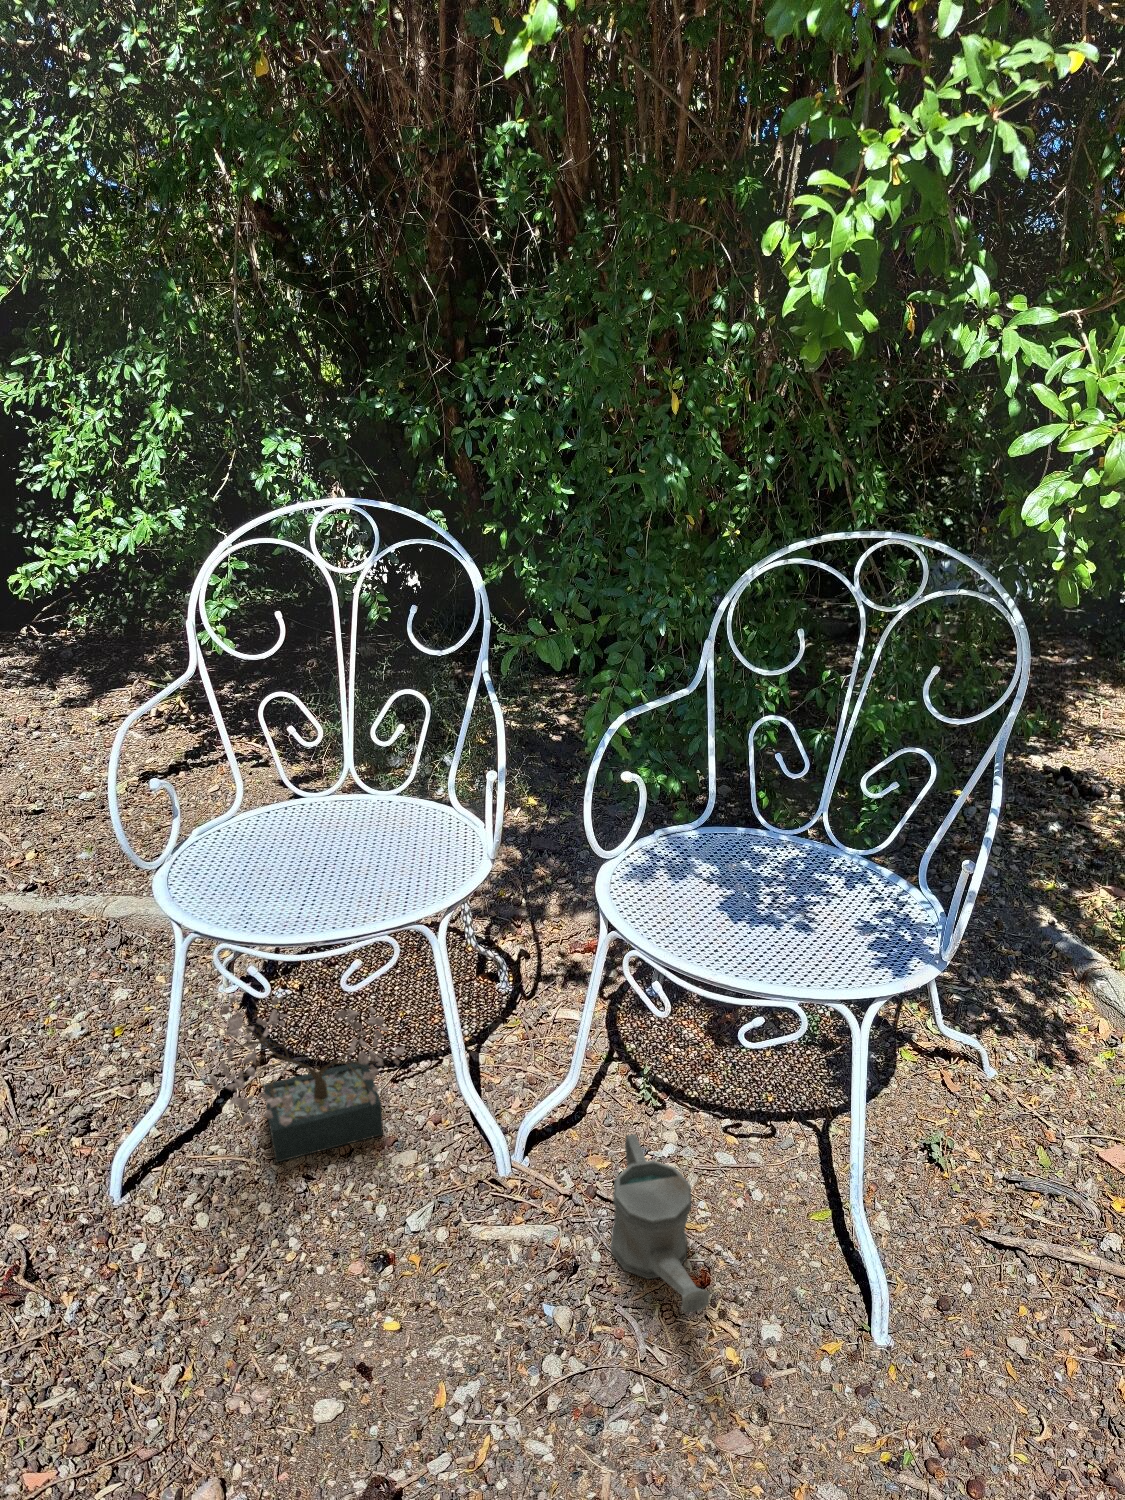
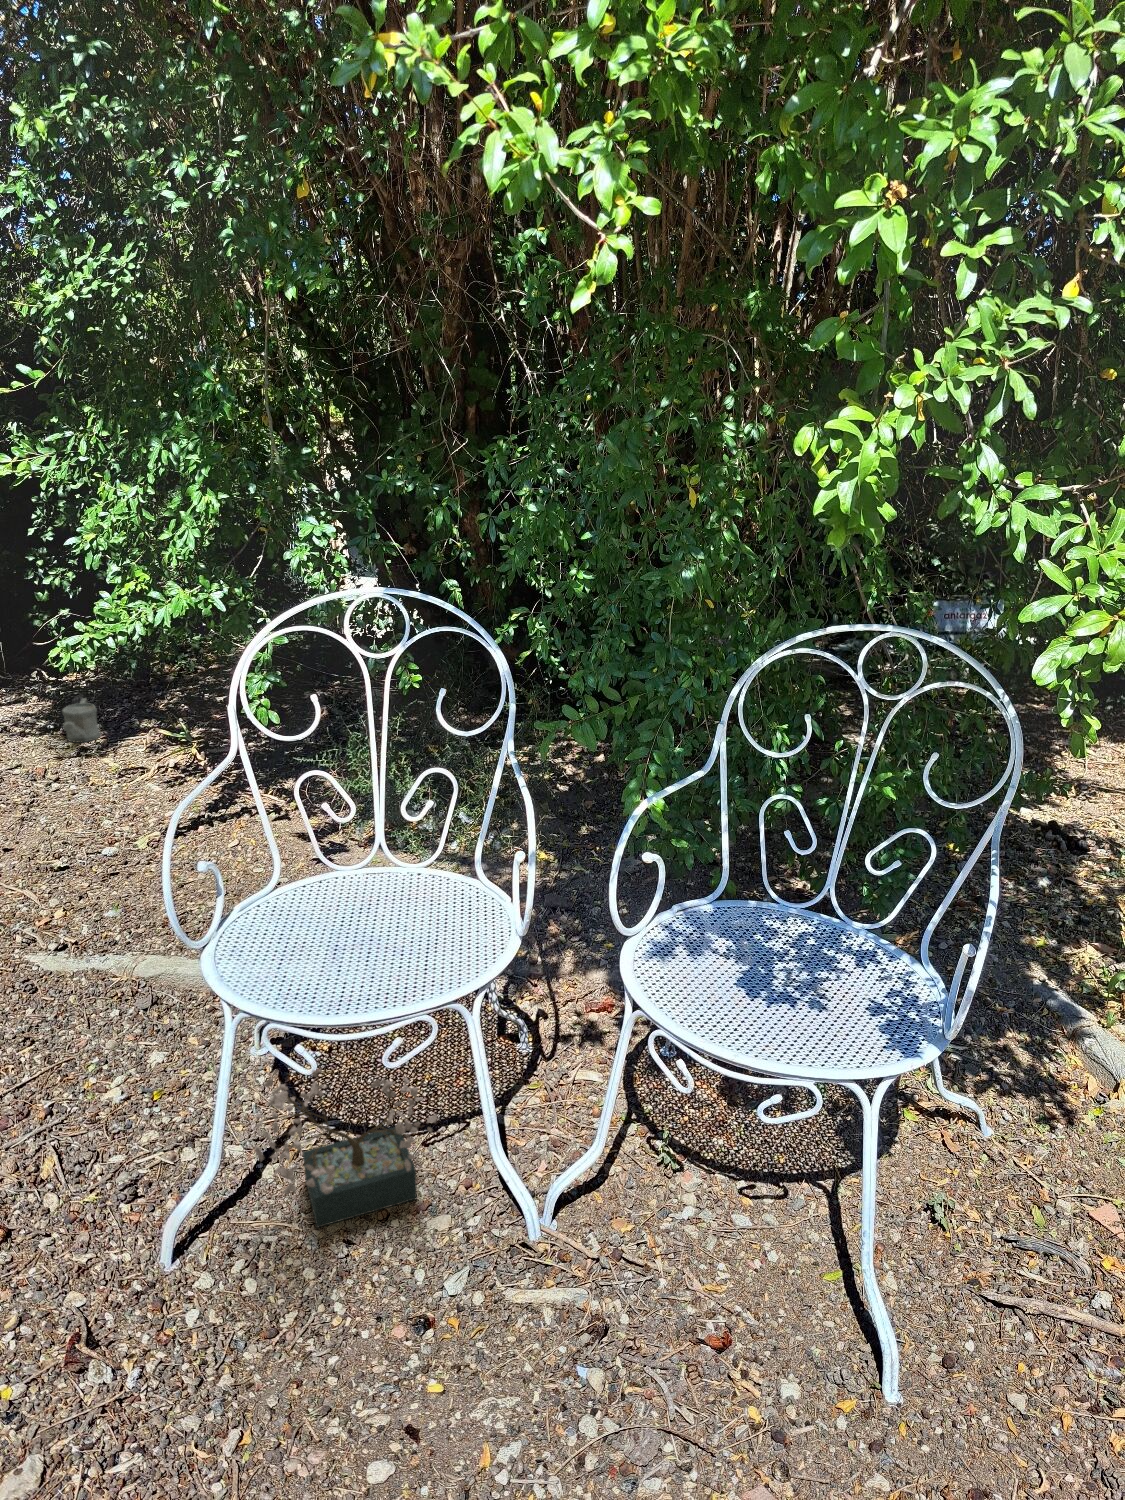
watering can: present [611,1134,710,1312] -> present [62,698,101,743]

